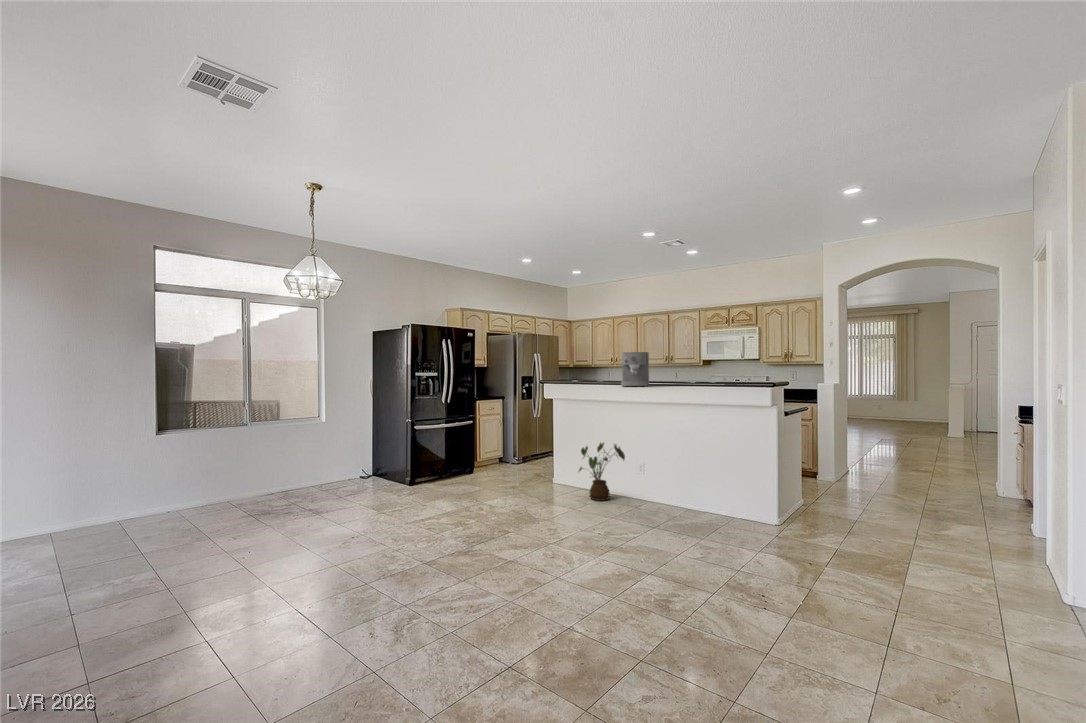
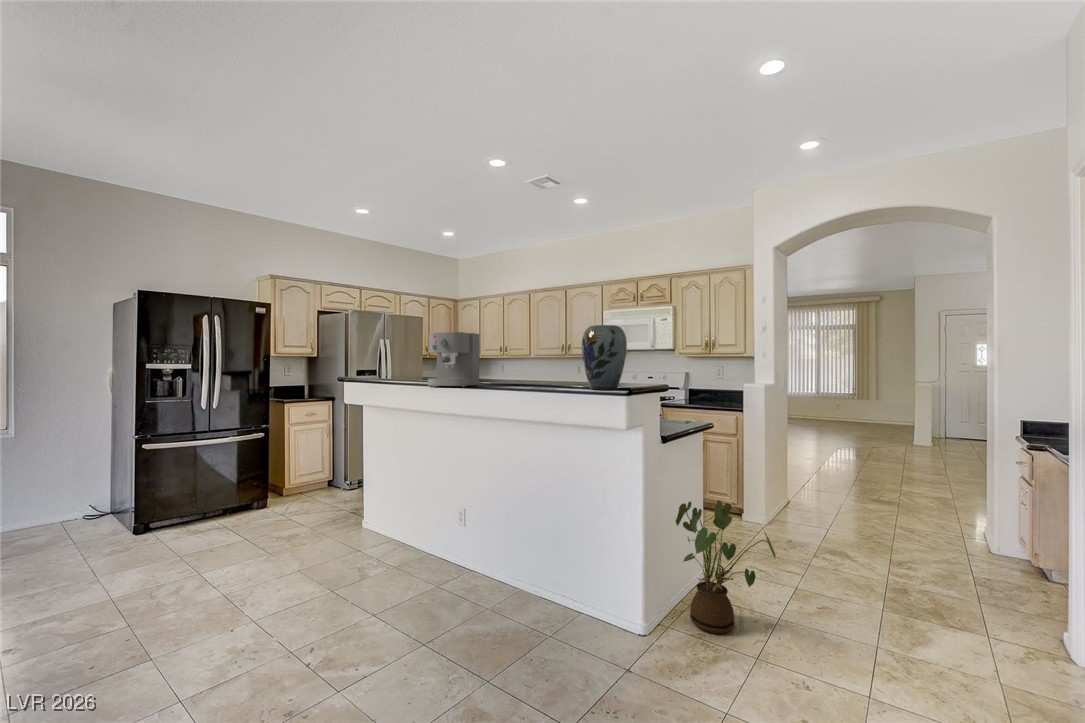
vase: none [729,348,759,387] -> present [582,325,627,390]
house plant: present [578,443,625,501] -> present [676,500,776,633]

